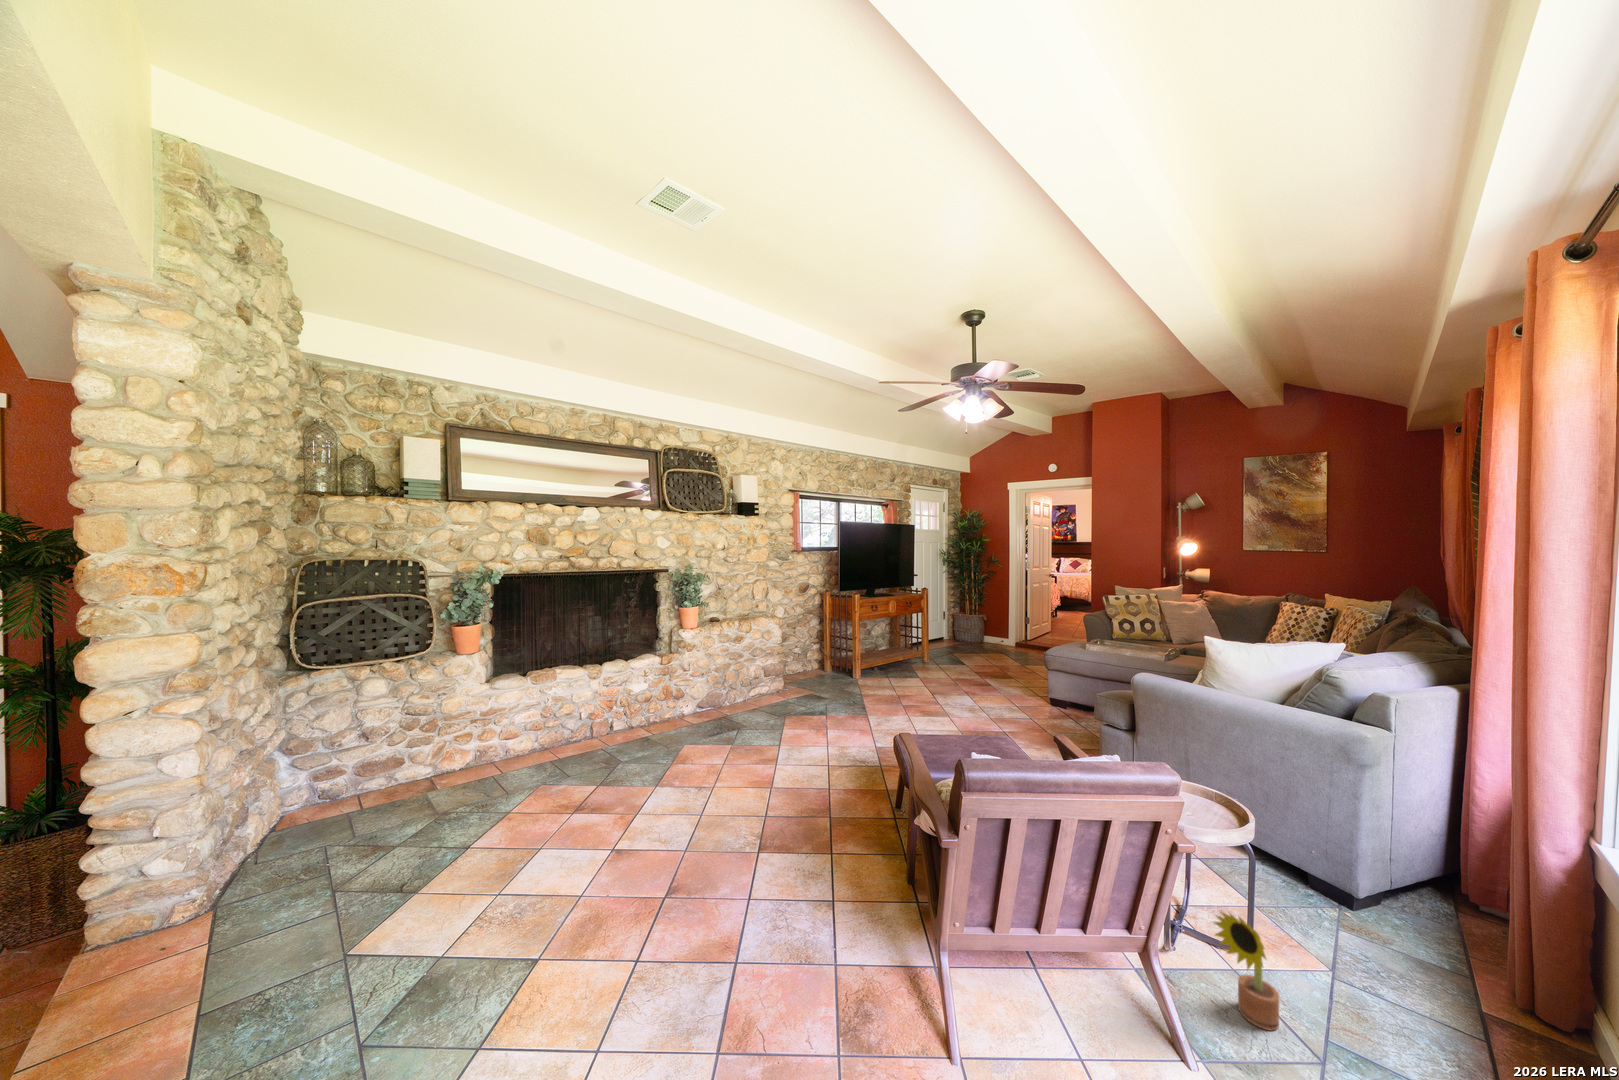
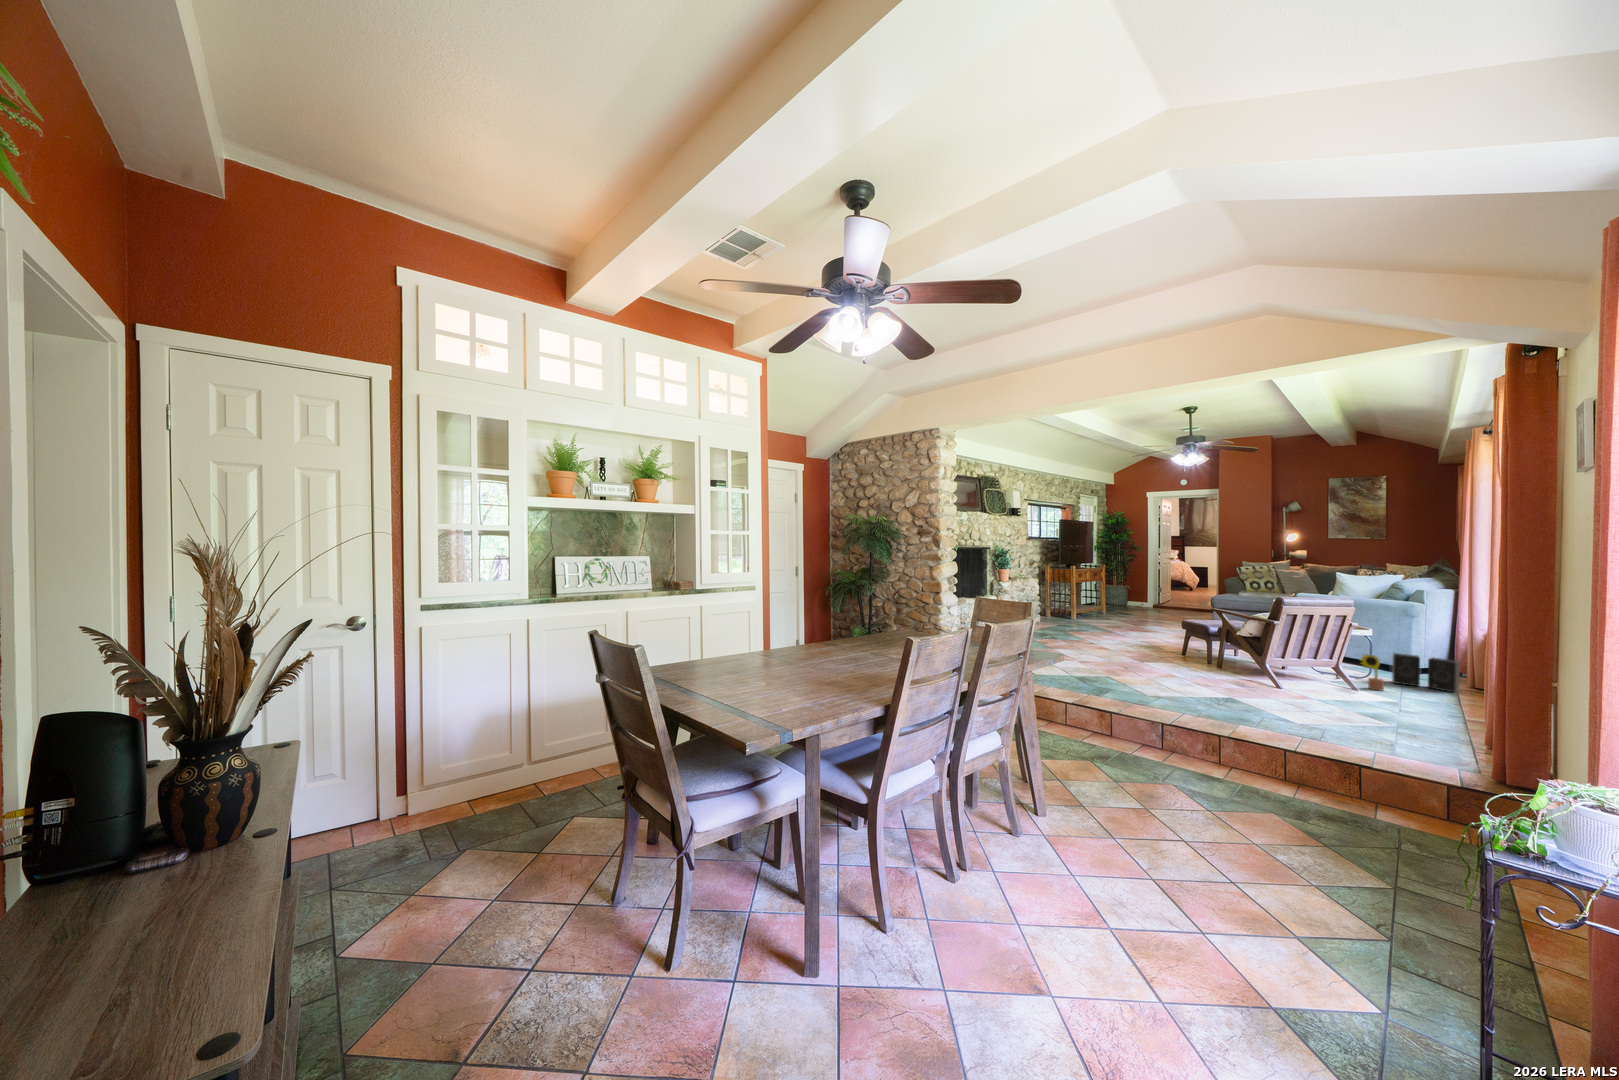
speaker: none [1312,873,1497,1050] -> present [1392,653,1460,693]

